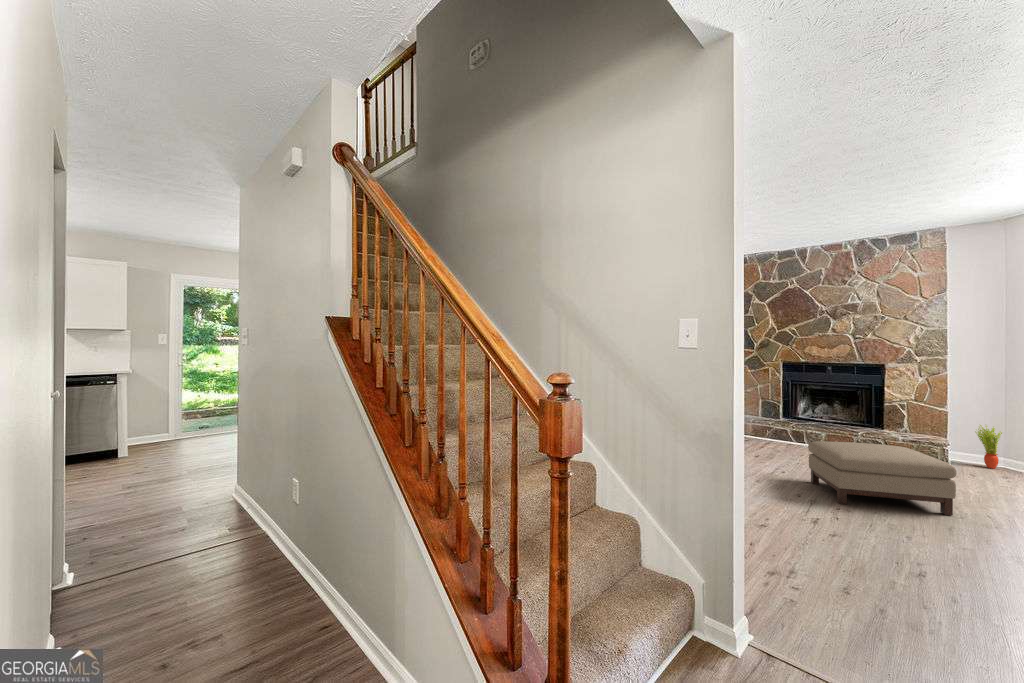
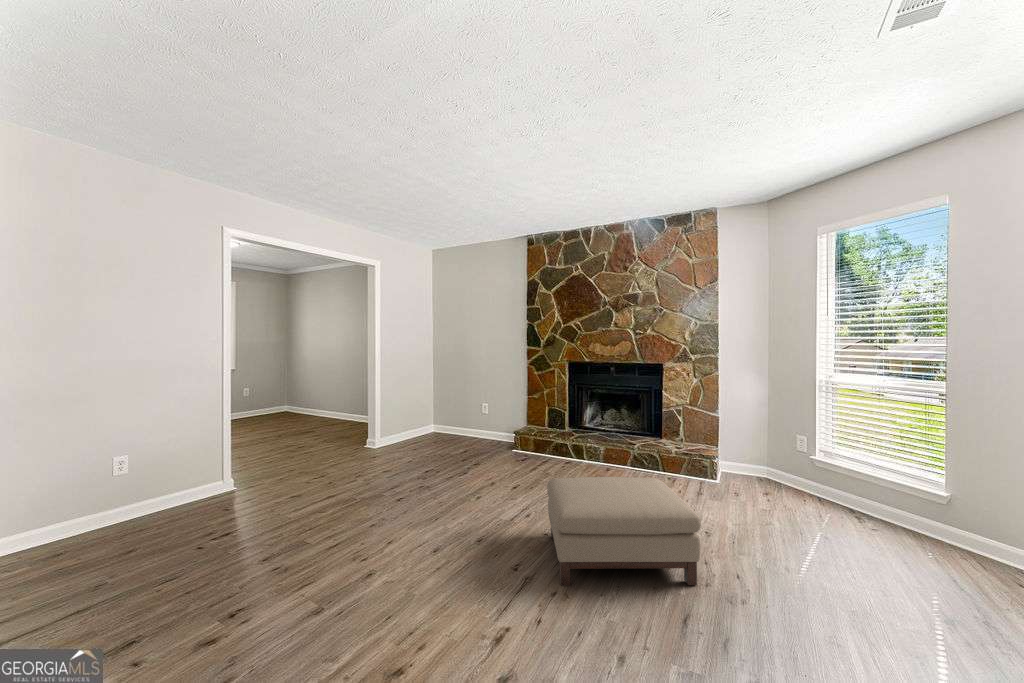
potted plant: present [976,425,1002,469] -> none [741,430,765,479]

